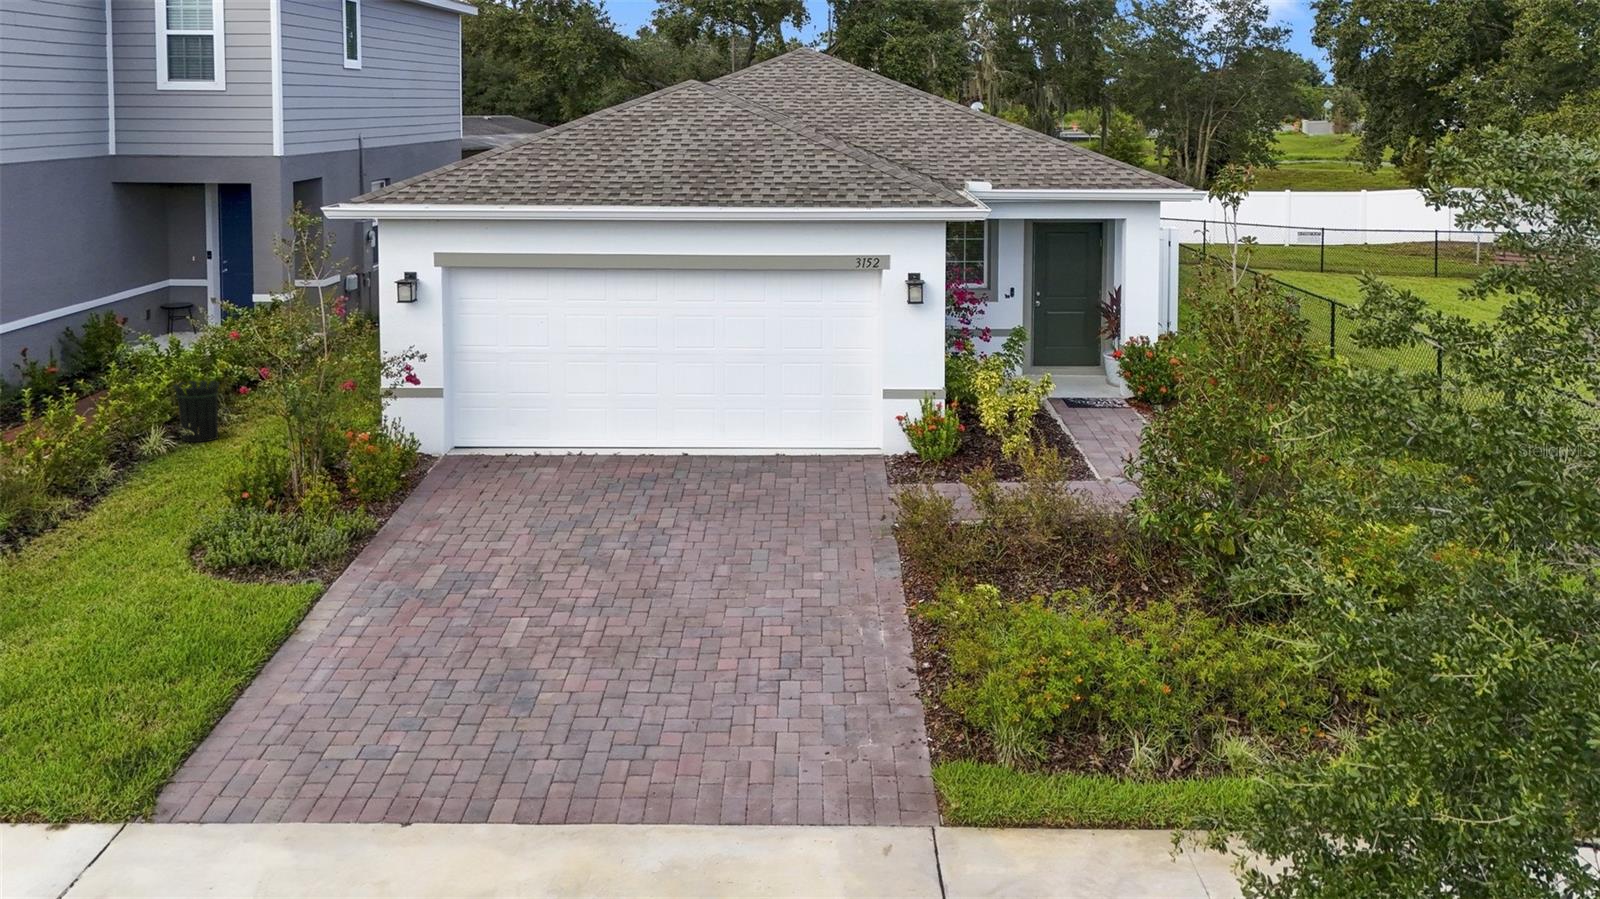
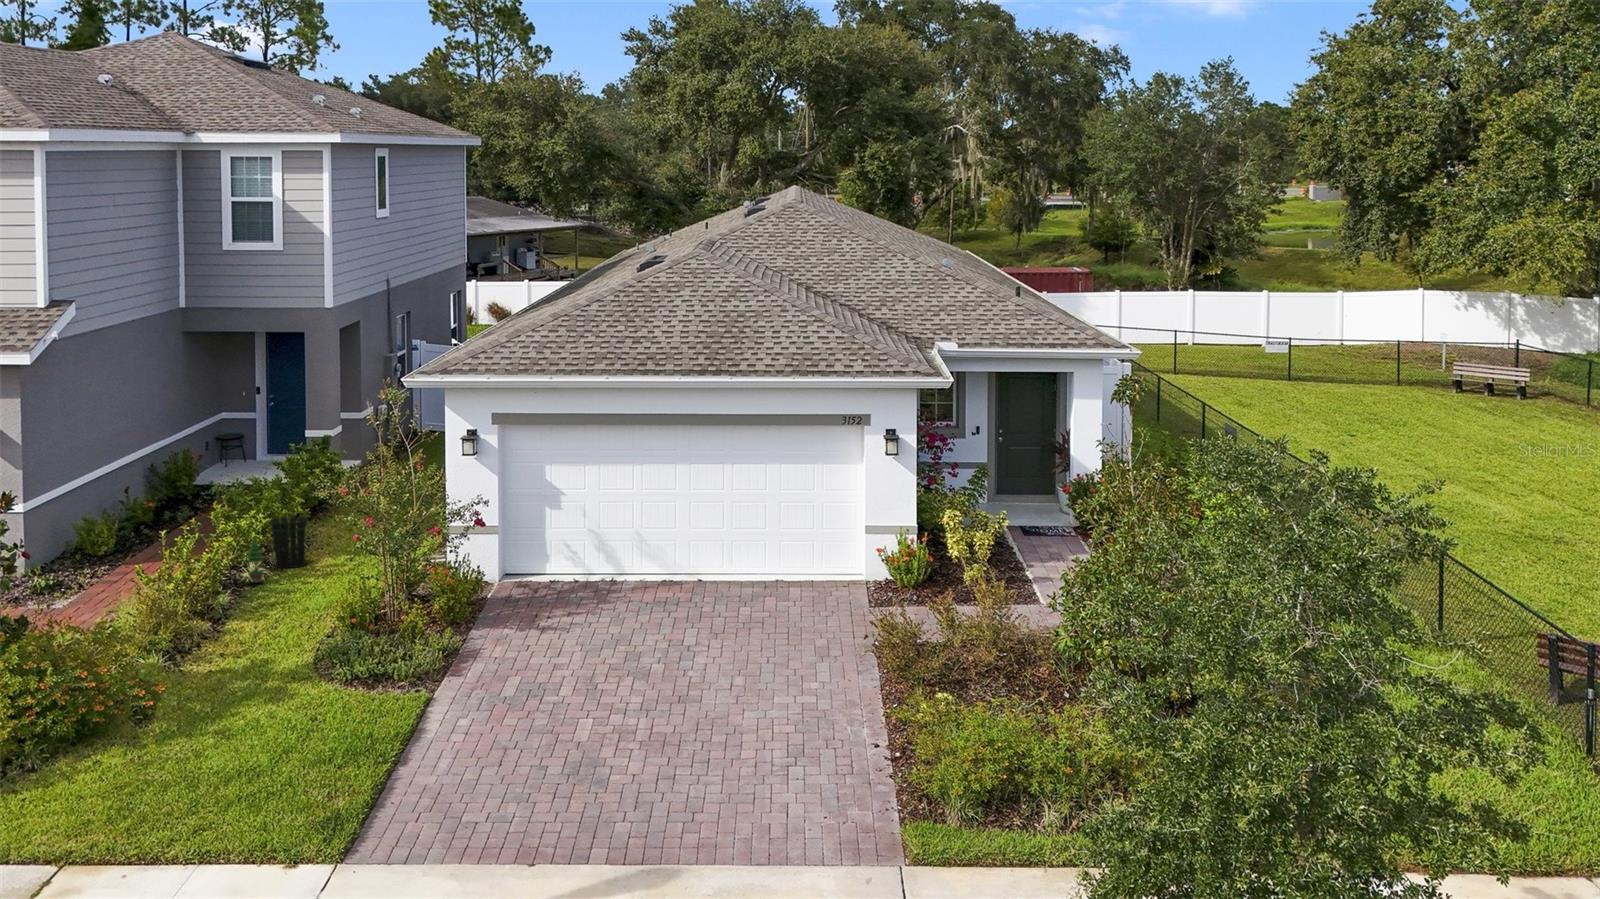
potted tree: none [140,401,162,458] -> present [247,538,263,583]

